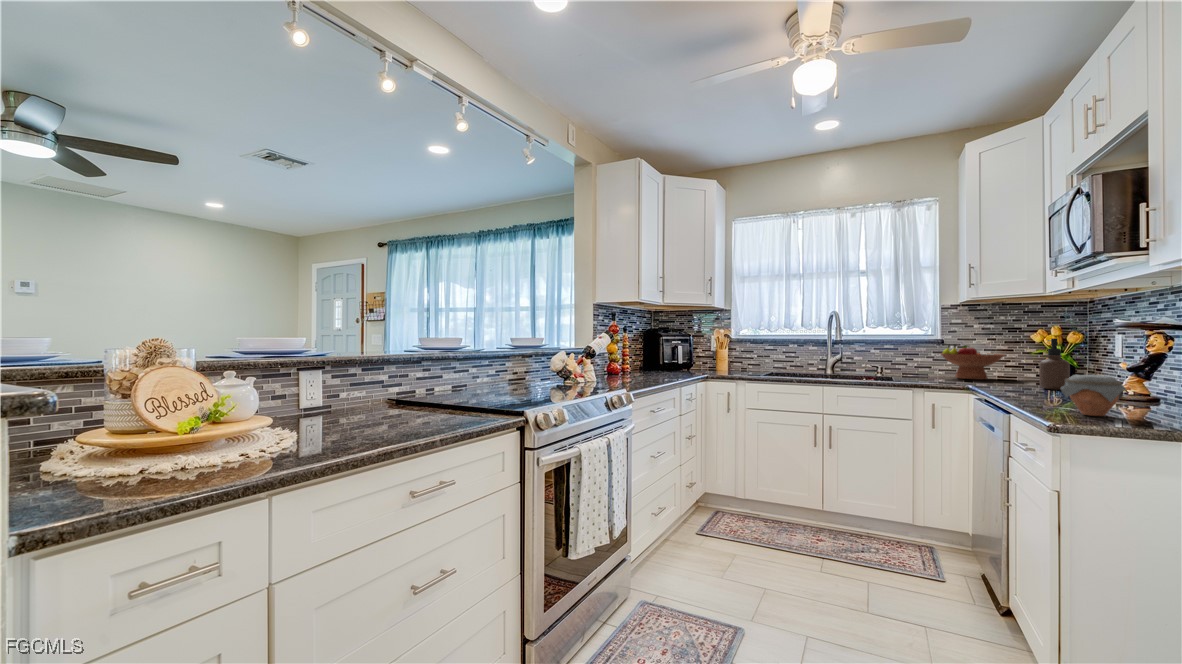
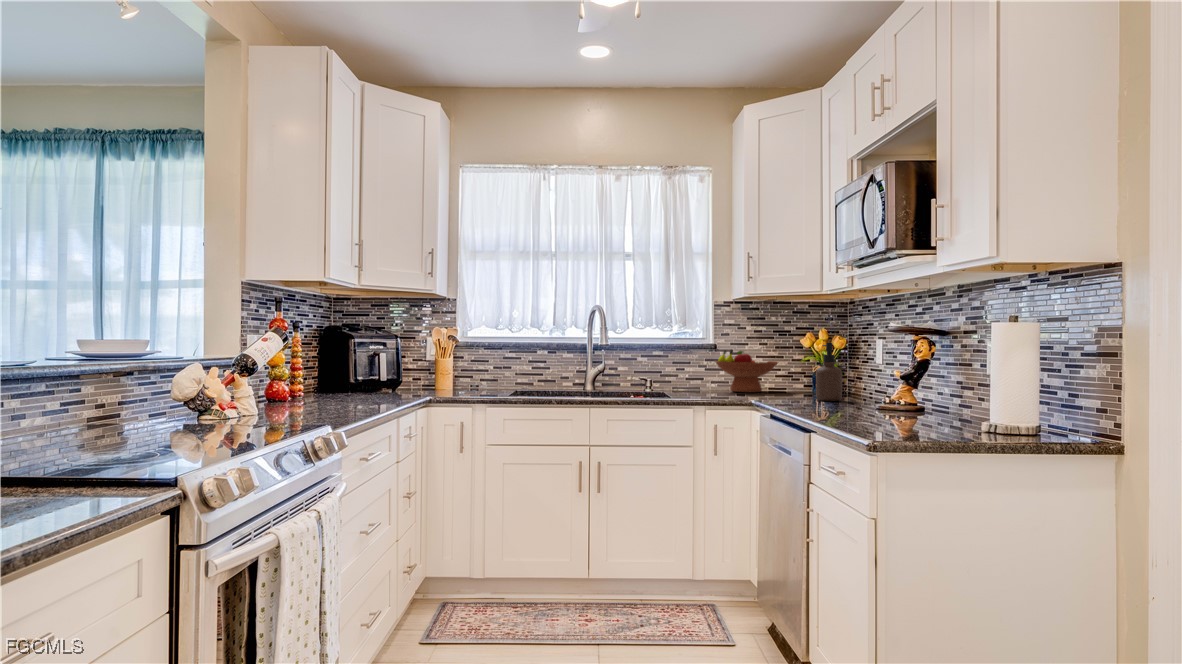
jar: present [1061,375,1126,416] -> none [855,383,908,428]

